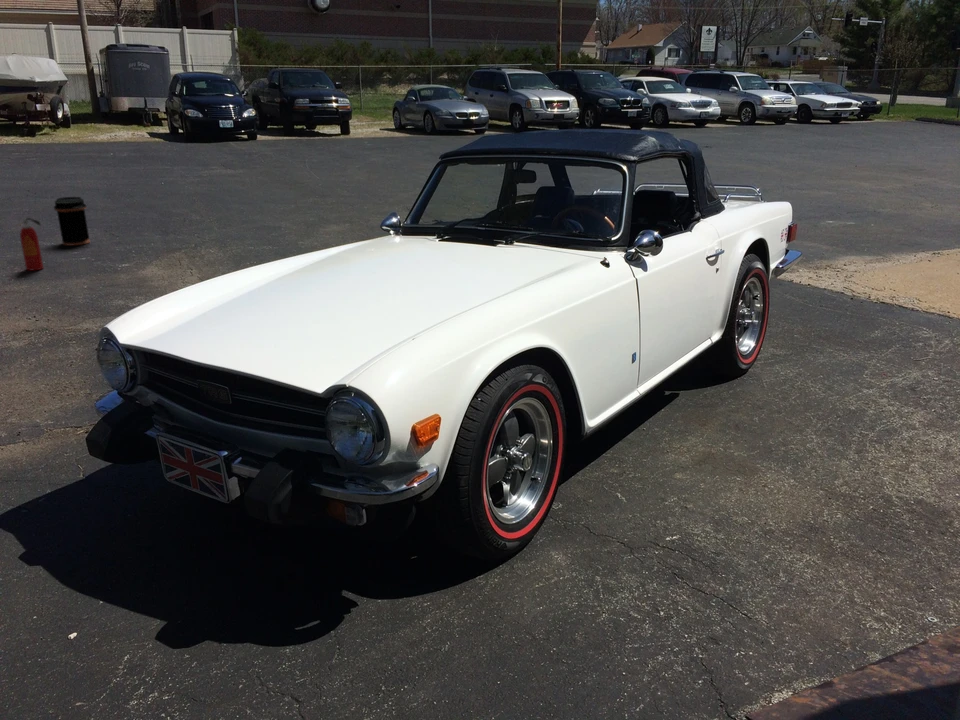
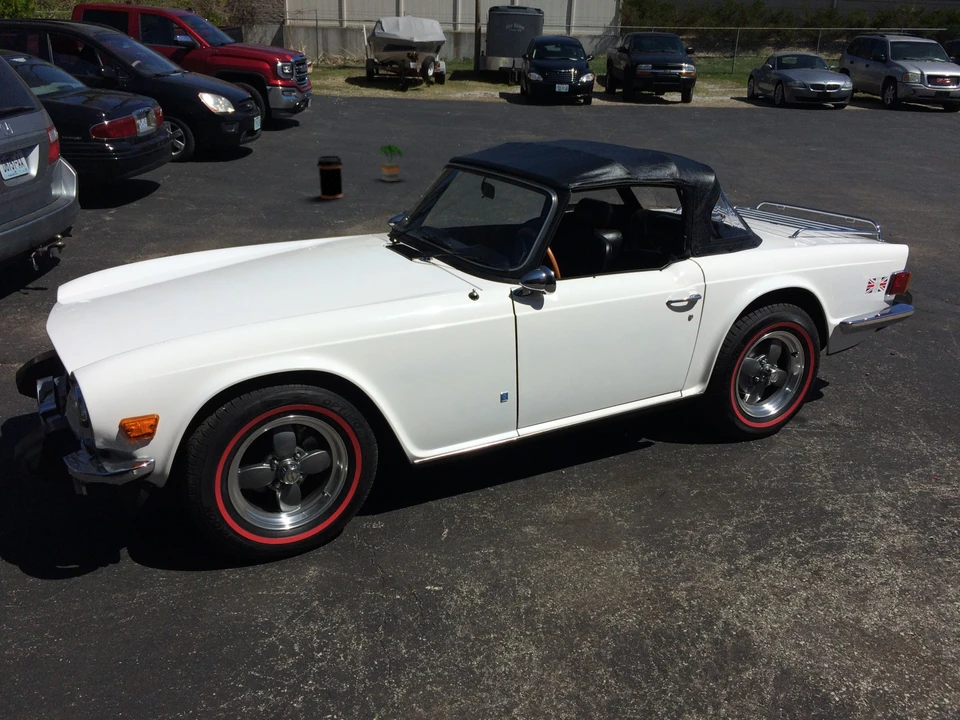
potted tree: none [107,182,140,223] -> present [379,145,403,181]
fire extinguisher: present [20,218,44,270] -> none [266,173,286,218]

